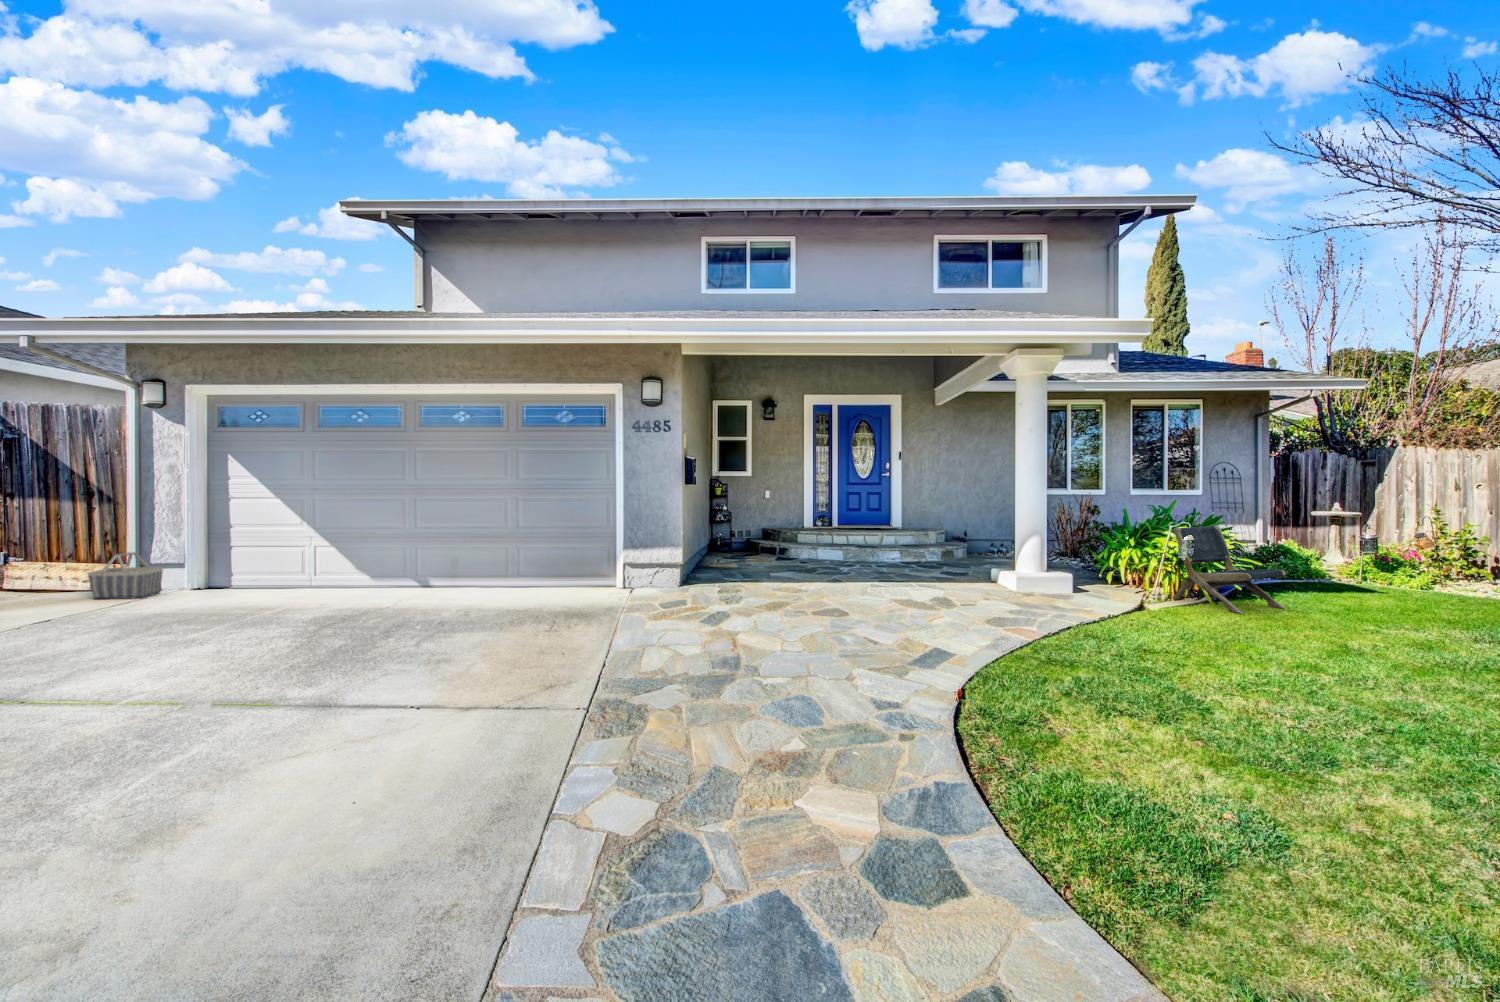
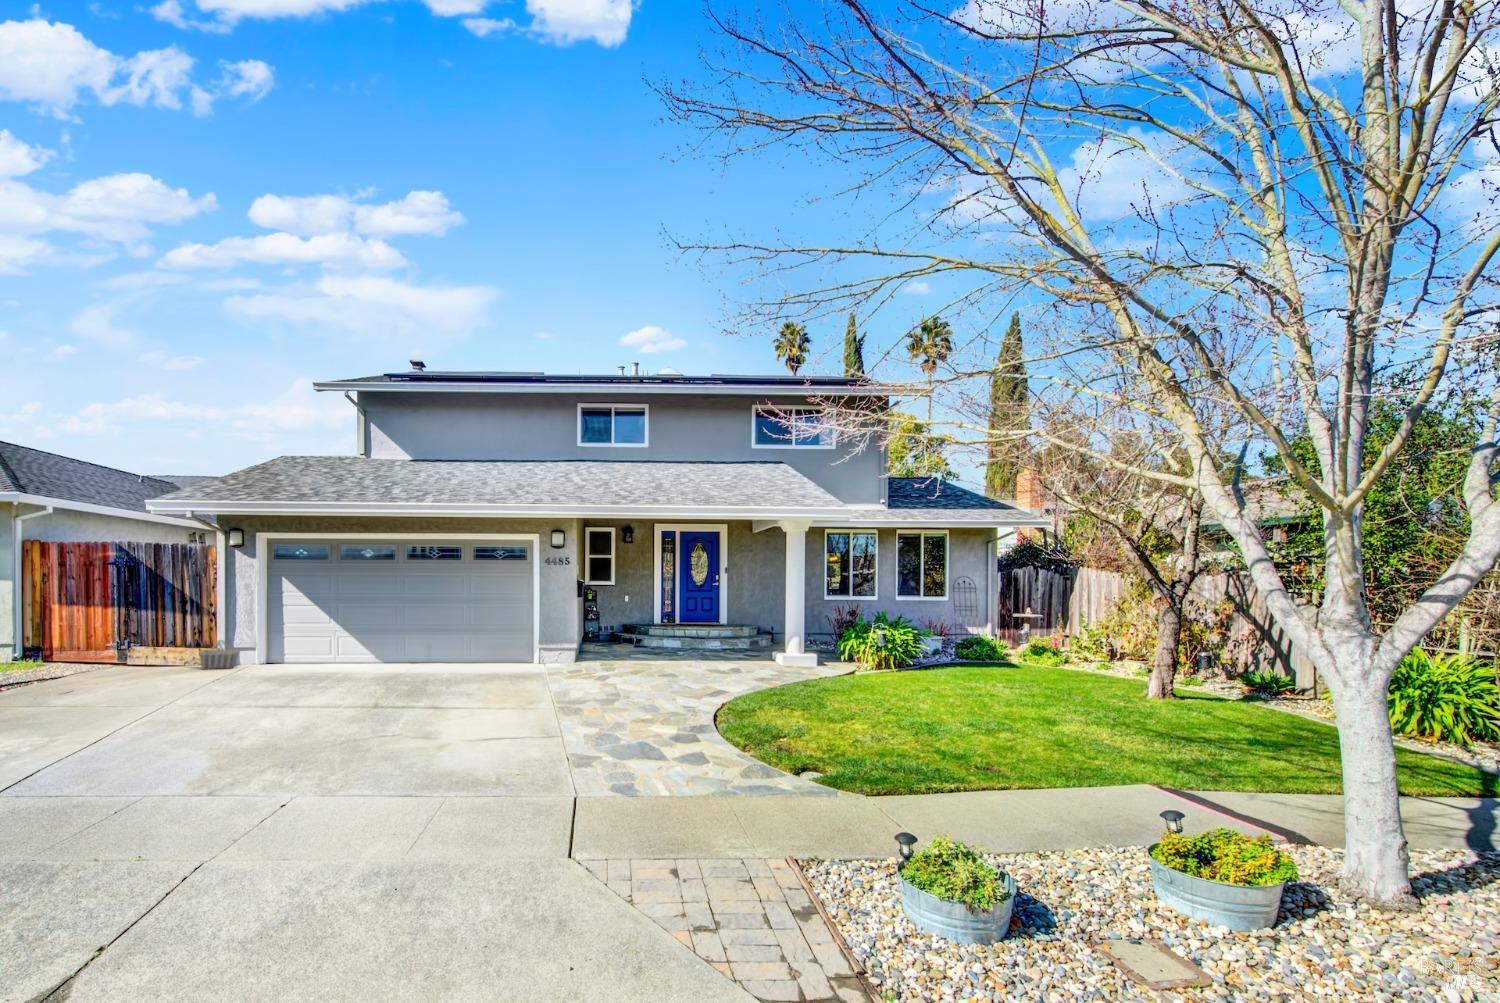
lounge chair: present [1172,525,1286,614] -> none [862,625,913,674]

